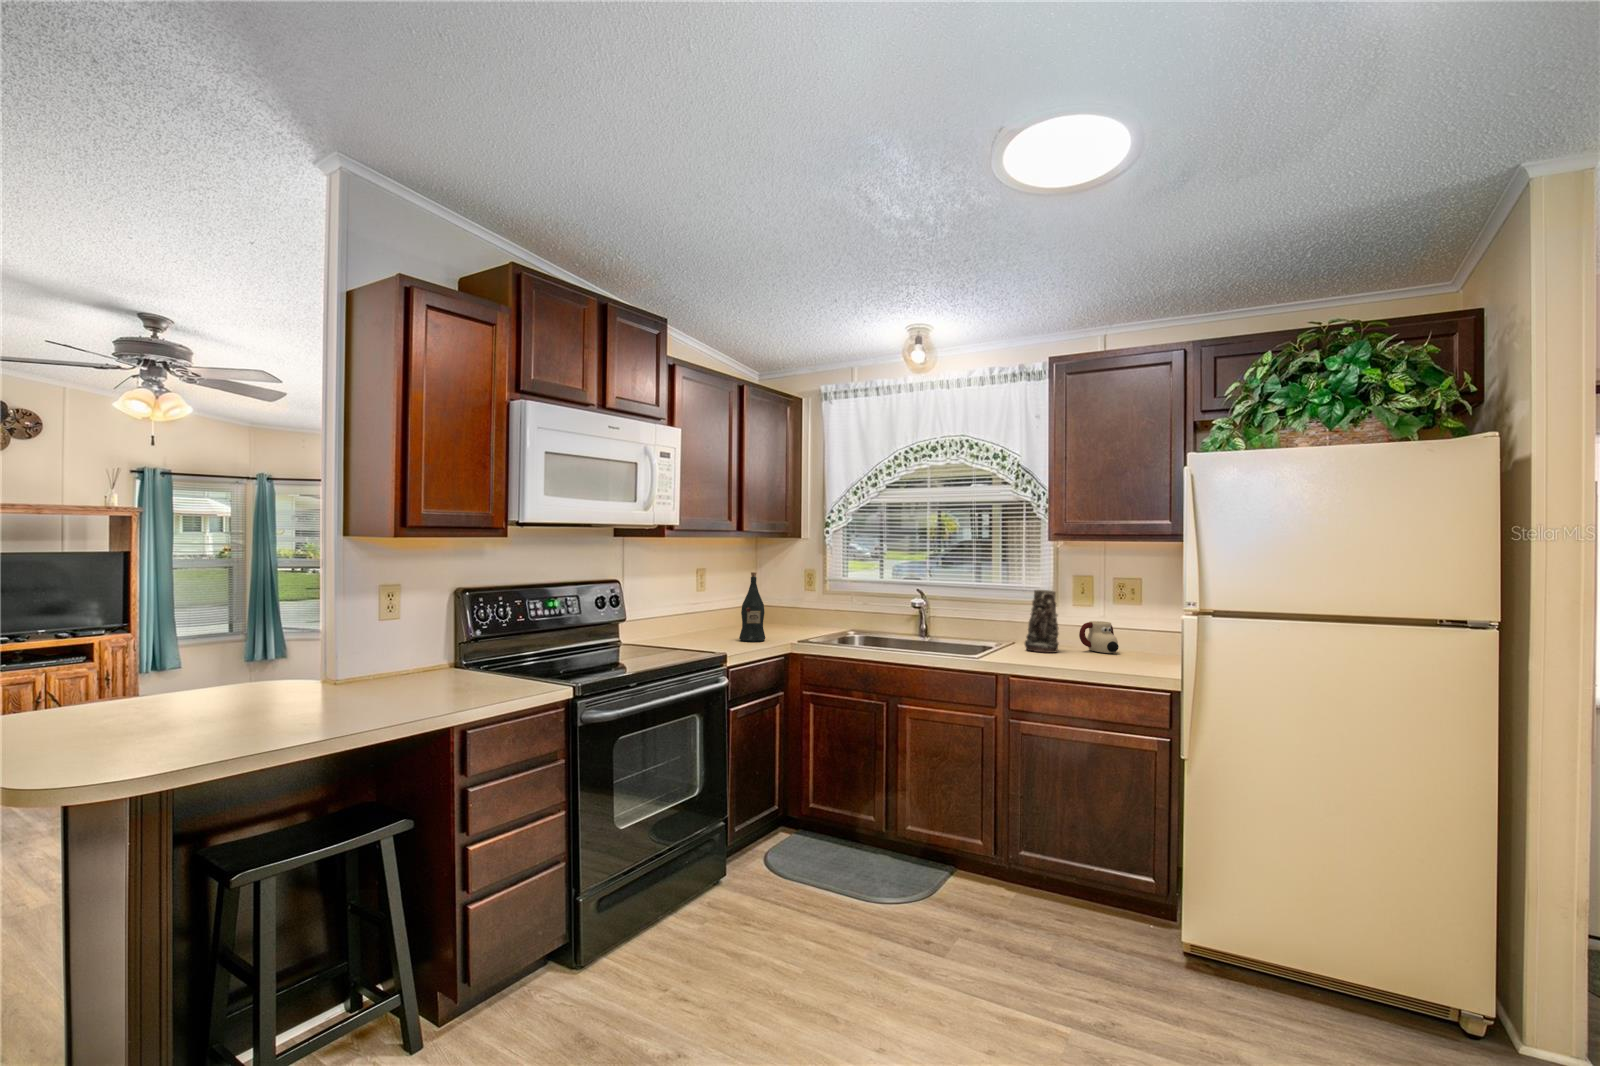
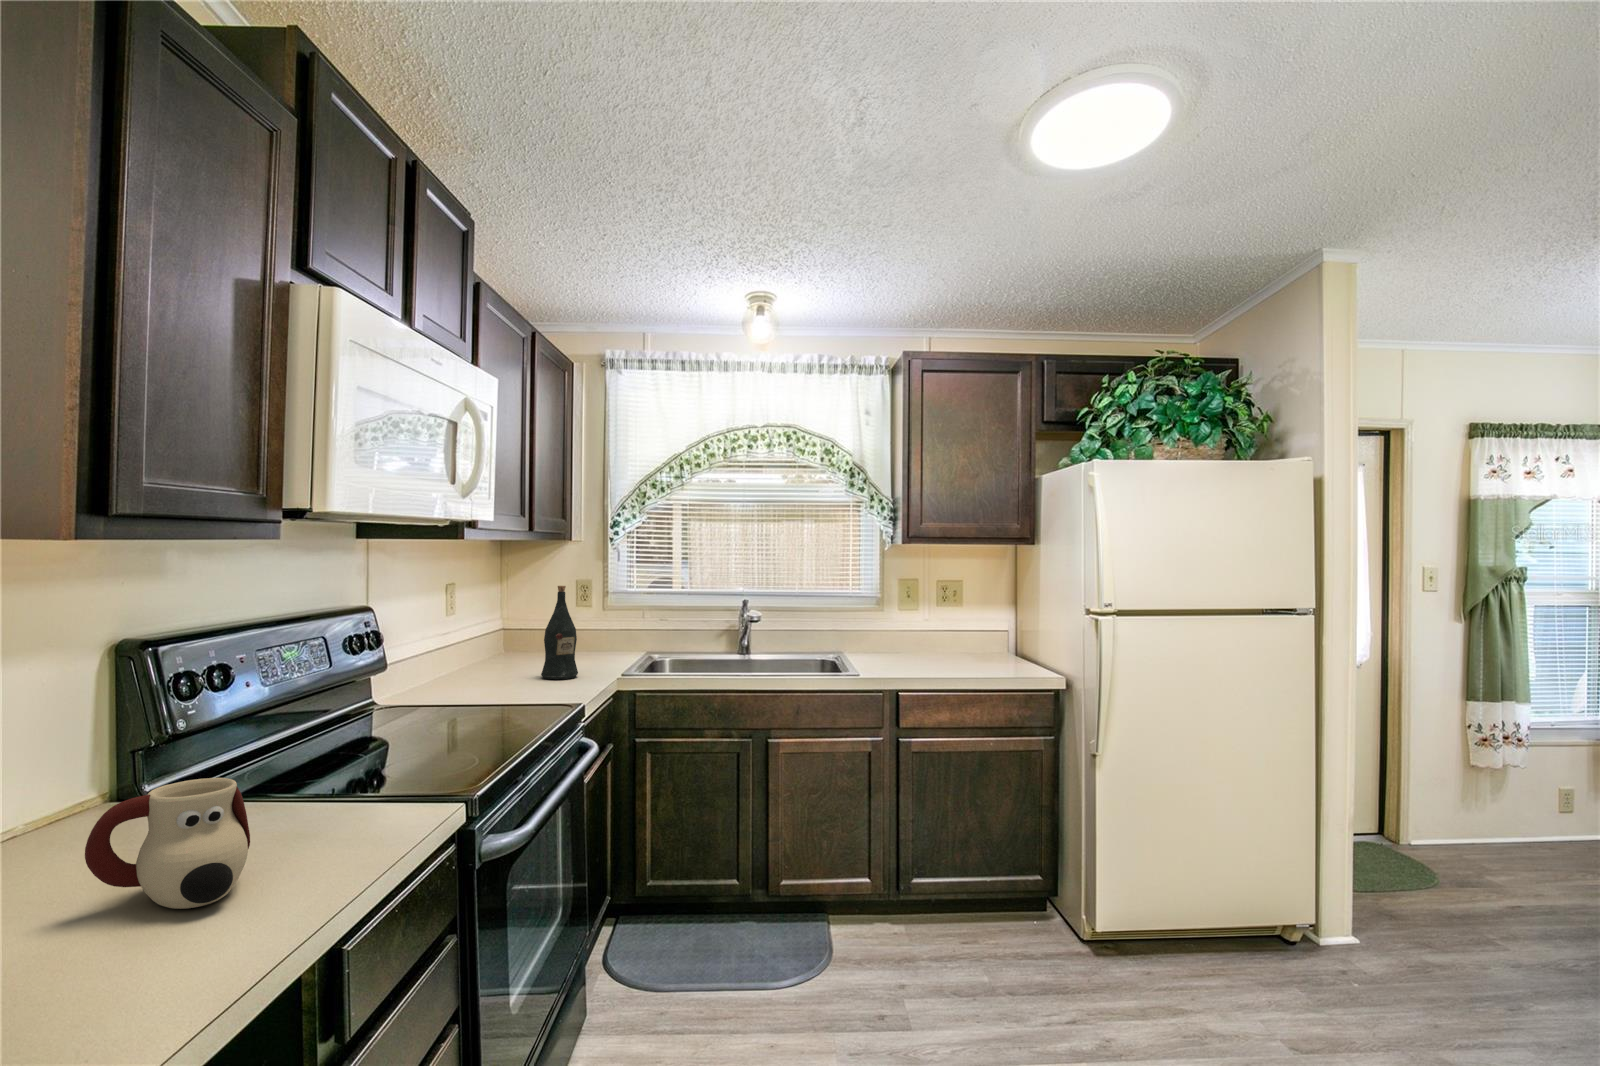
vase: present [1025,590,1059,653] -> none [870,596,904,662]
mug: present [1079,621,1119,653] -> present [85,778,250,909]

